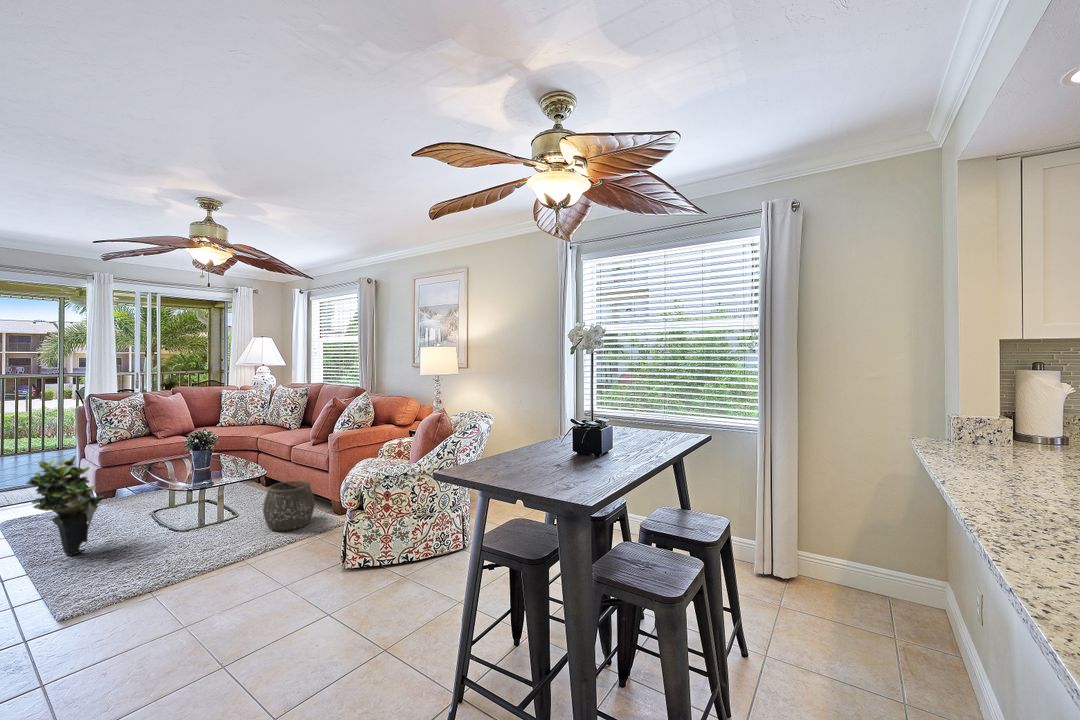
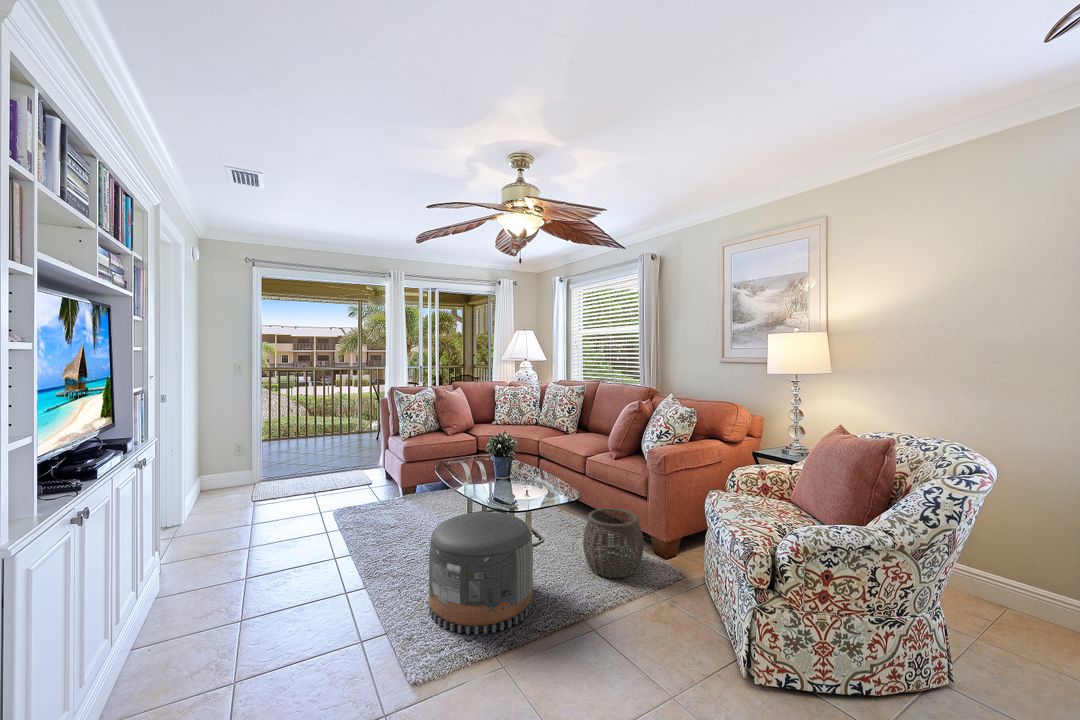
potted plant: present [26,456,104,556] -> none [355,457,421,575]
pouf: none [100,491,205,580] -> present [429,512,533,634]

